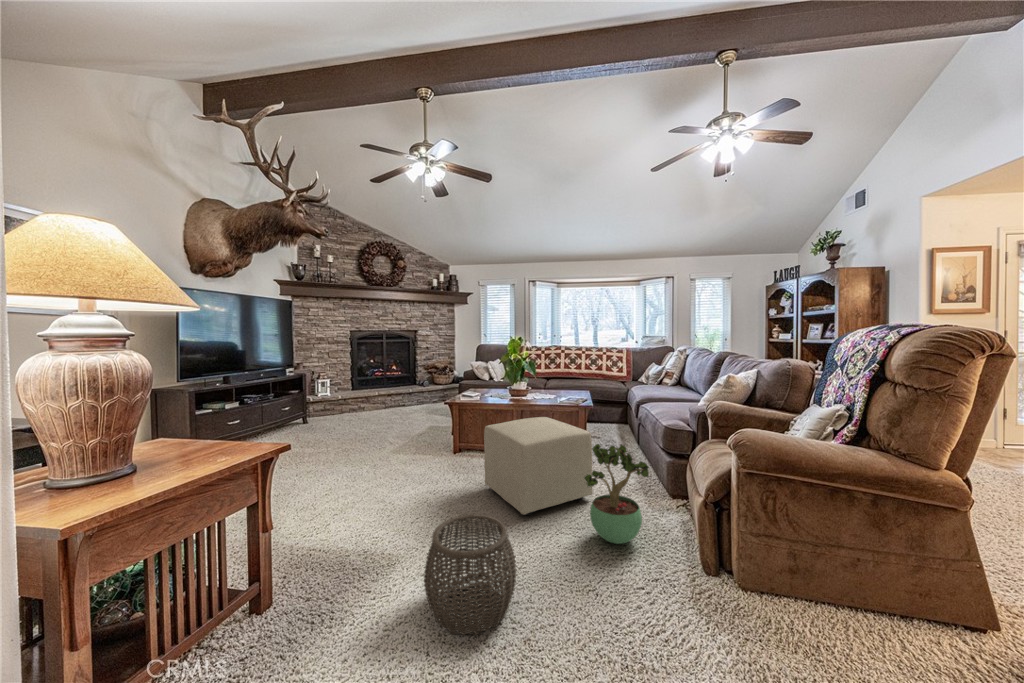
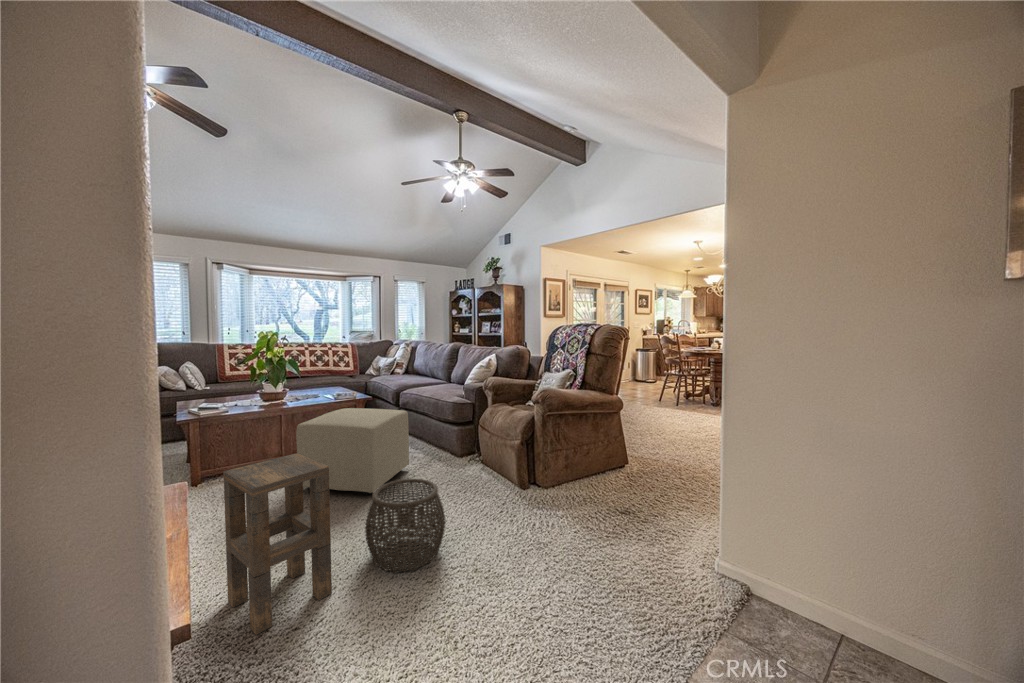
potted plant: present [584,444,649,544] -> none [429,408,479,485]
side table: none [311,457,402,611] -> present [223,453,332,635]

